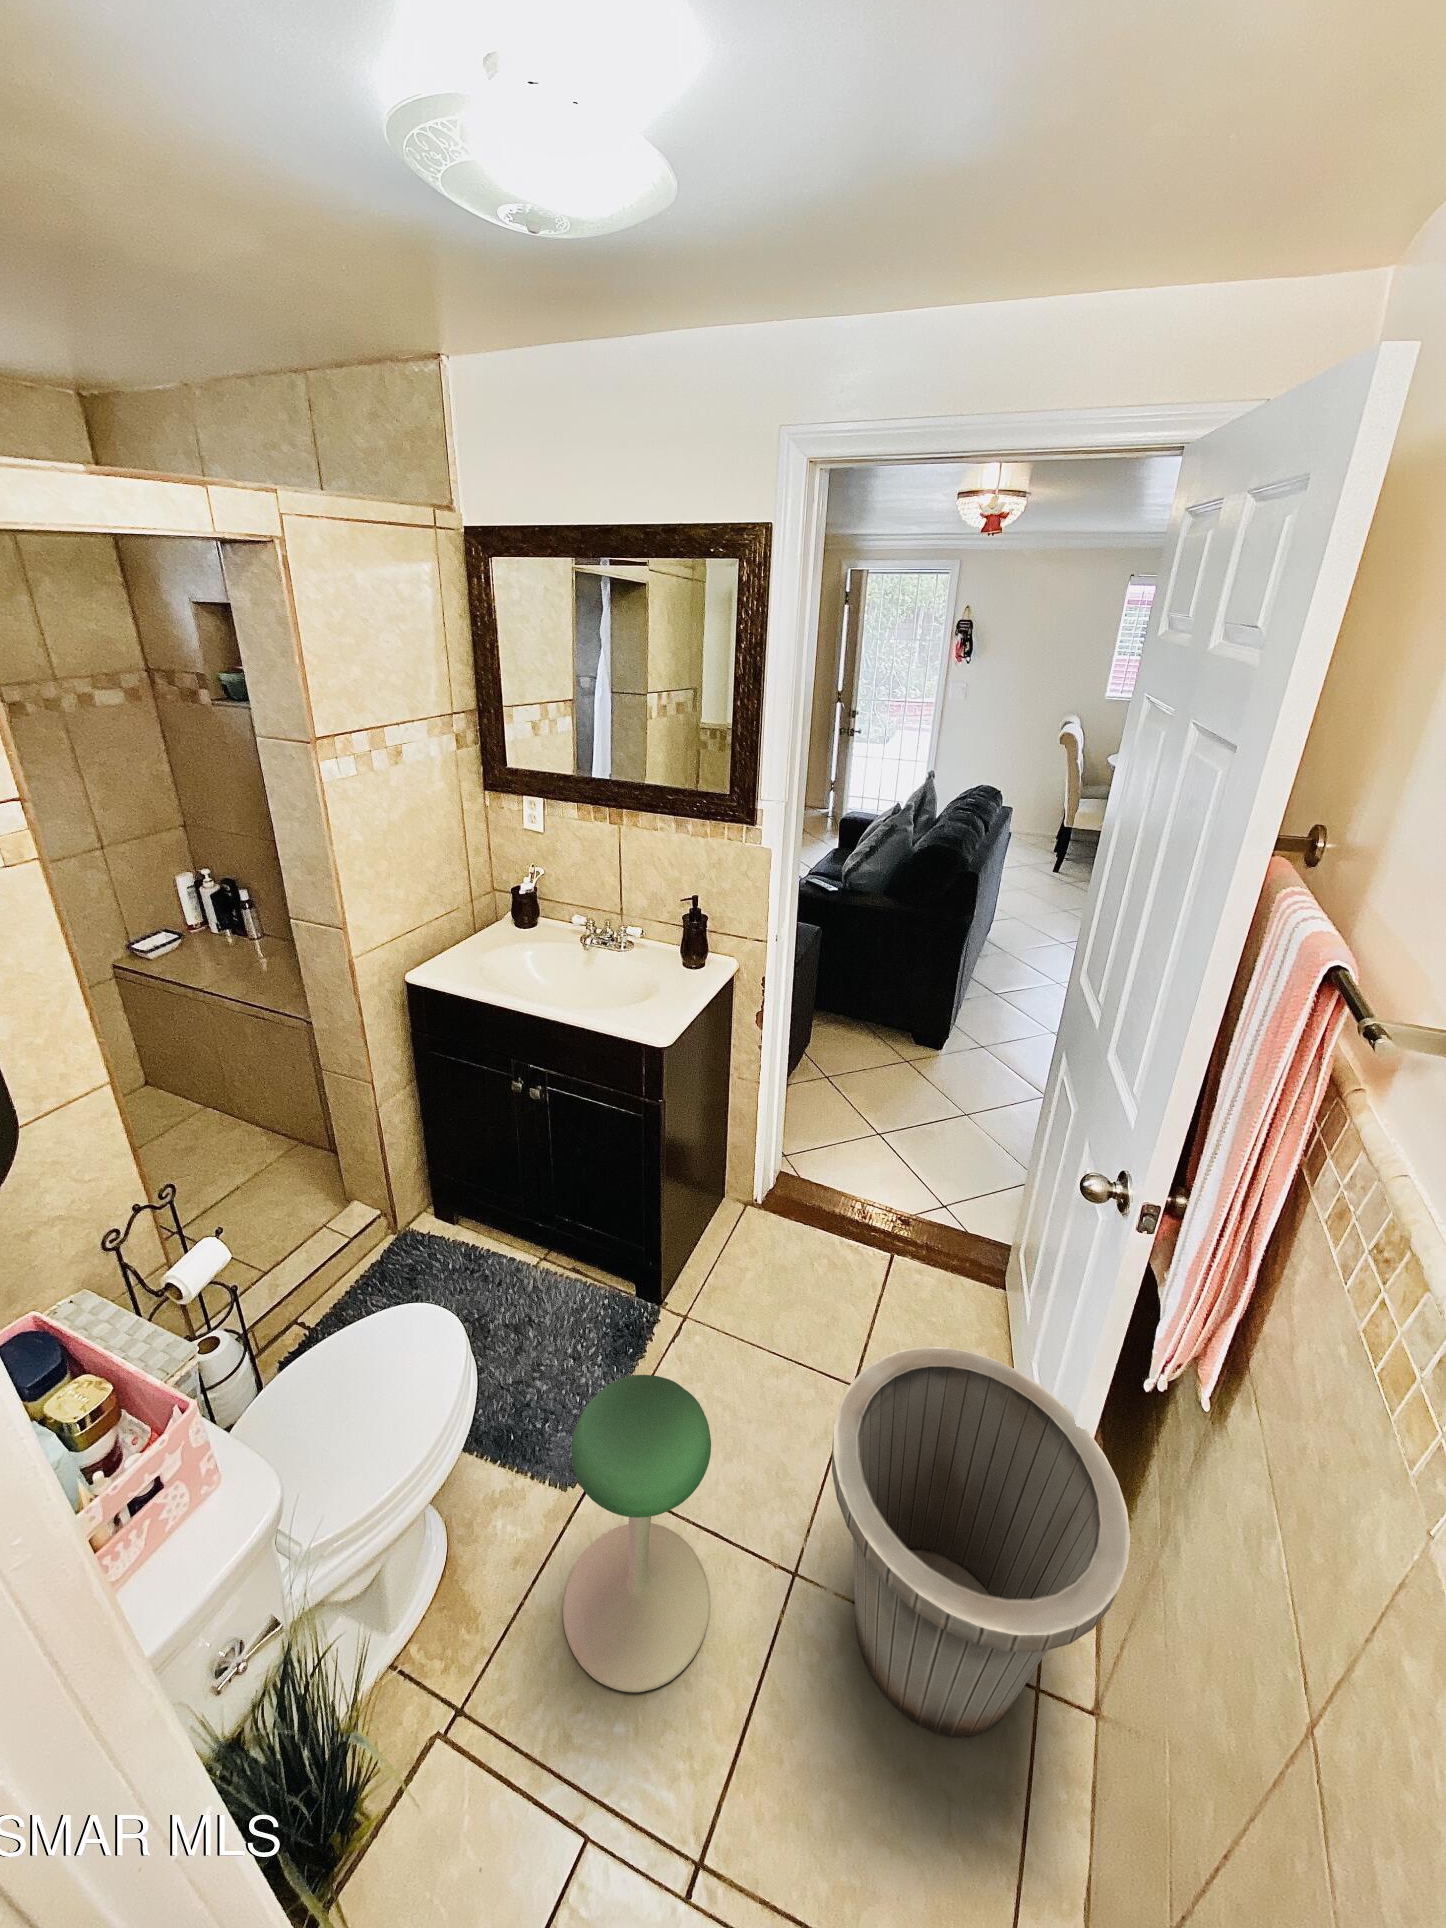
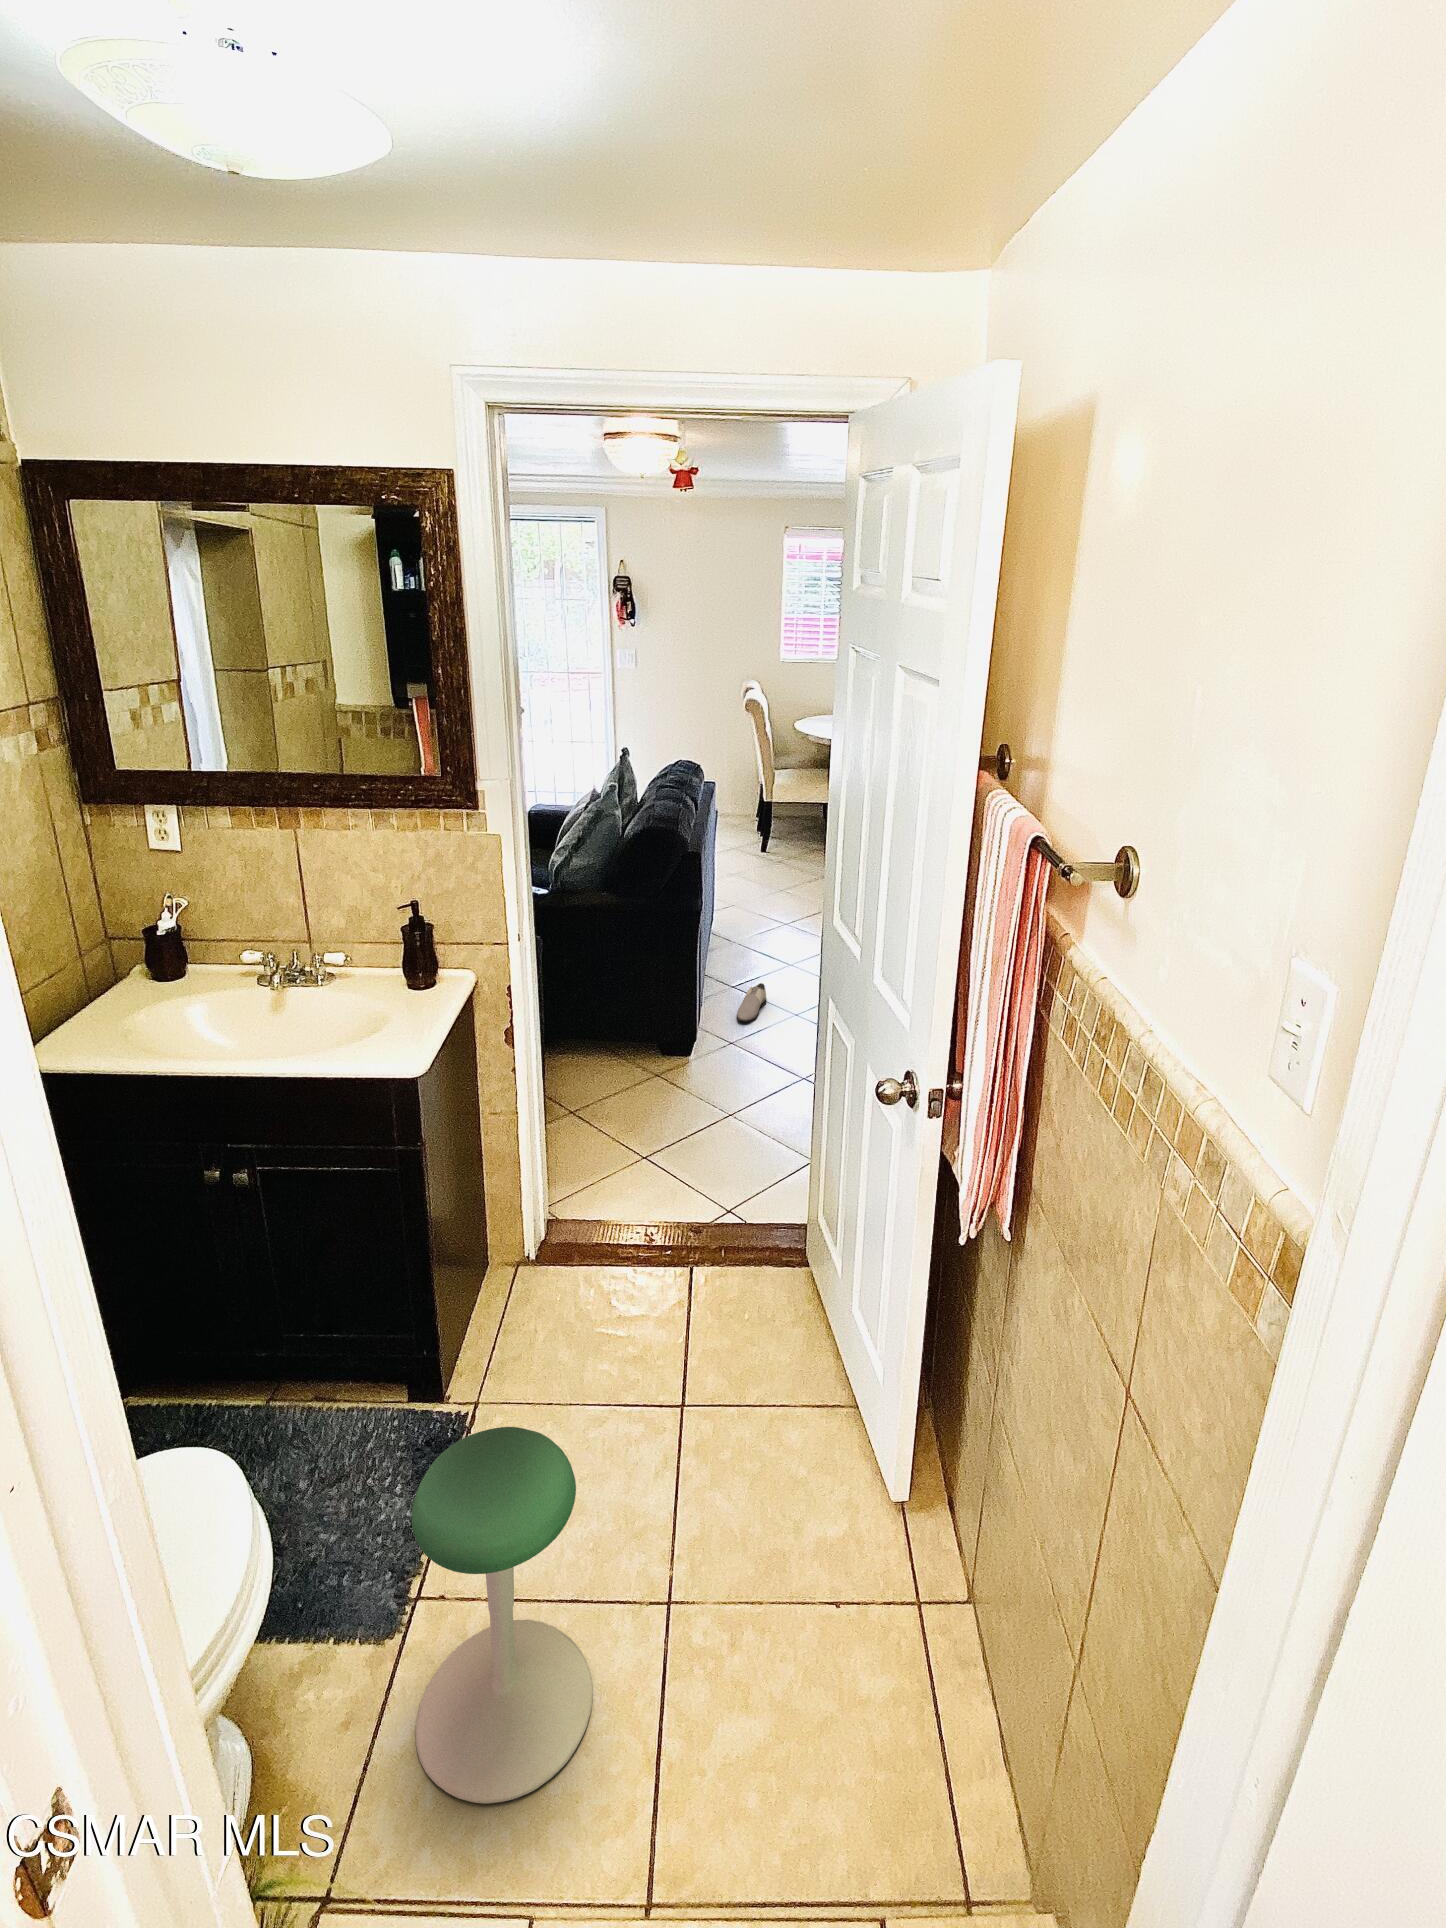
shoe: none [990,998,1024,1032] -> present [737,983,766,1022]
trash can: present [832,1347,1131,1738] -> none [695,1299,973,1676]

